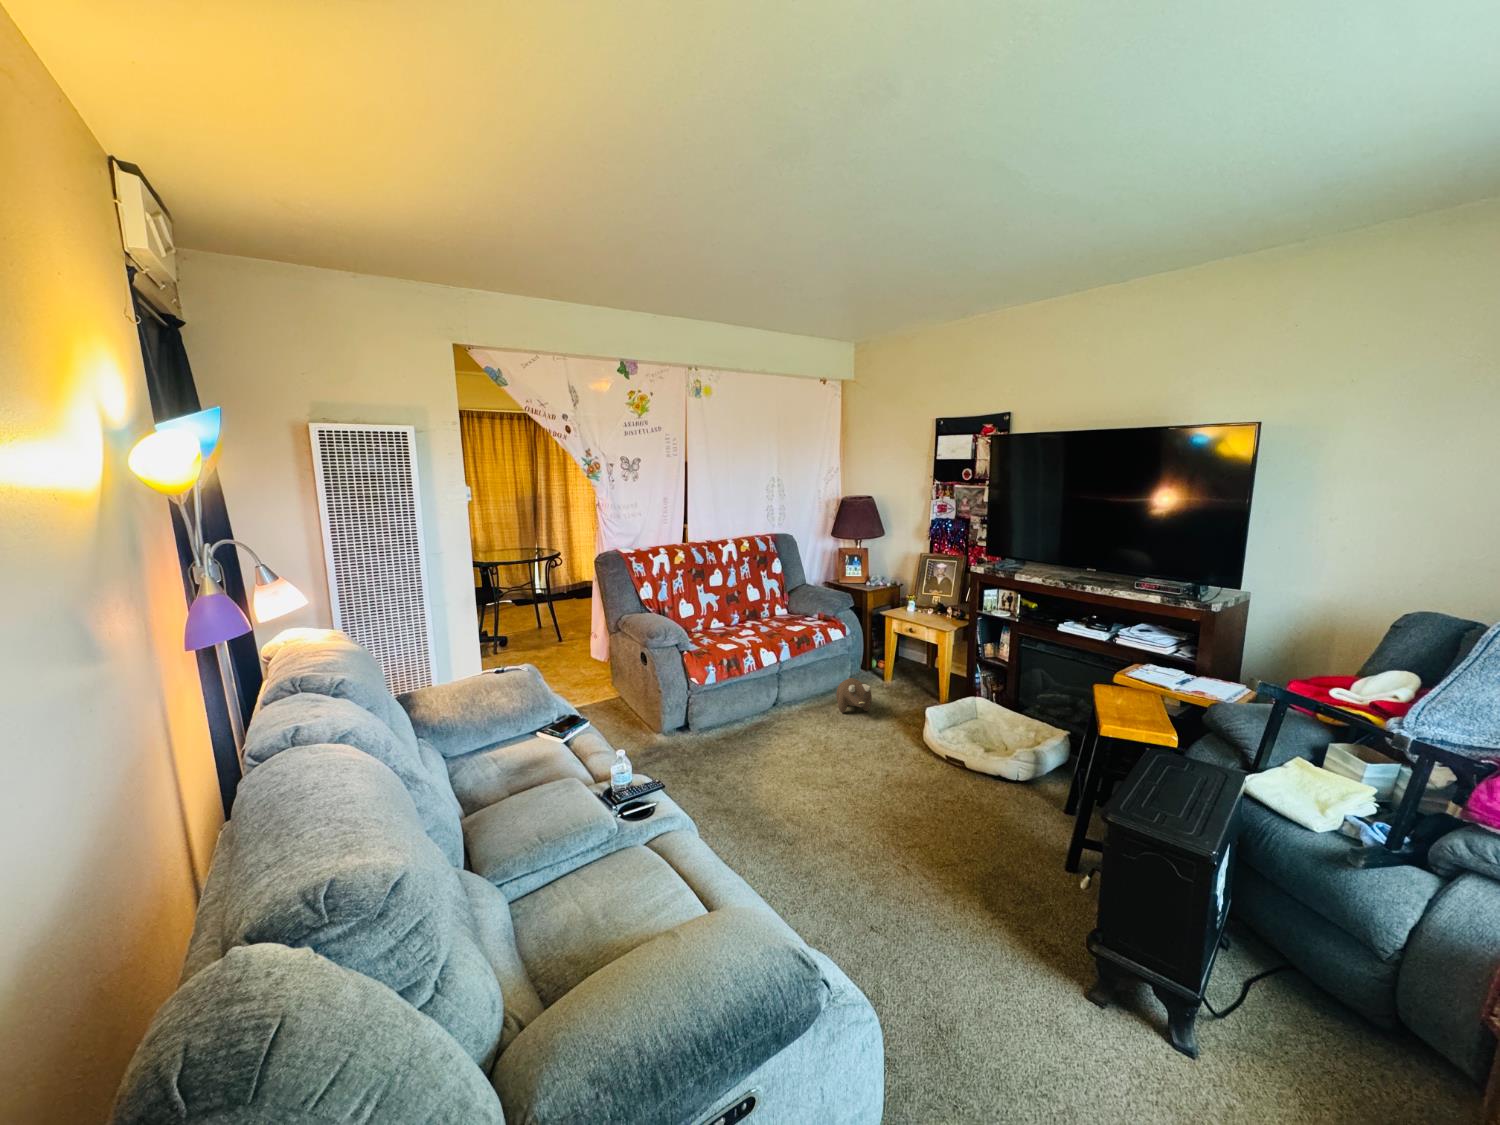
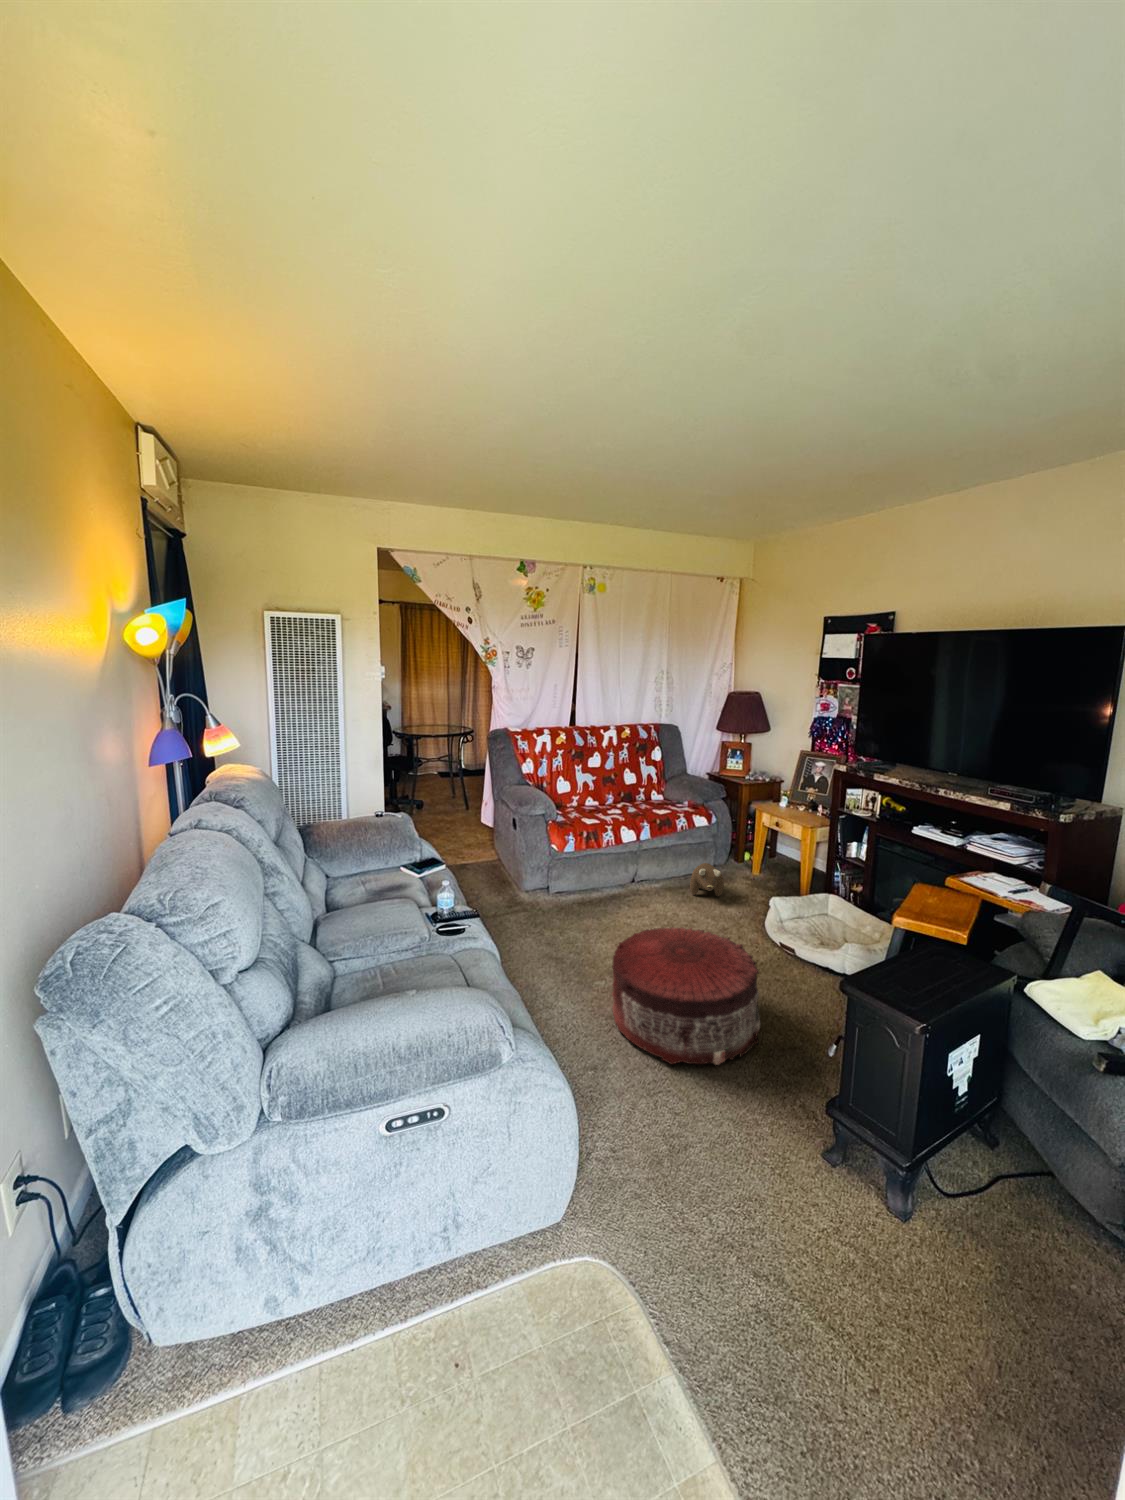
pouf: none [811,757,981,922] -> present [612,927,760,1065]

